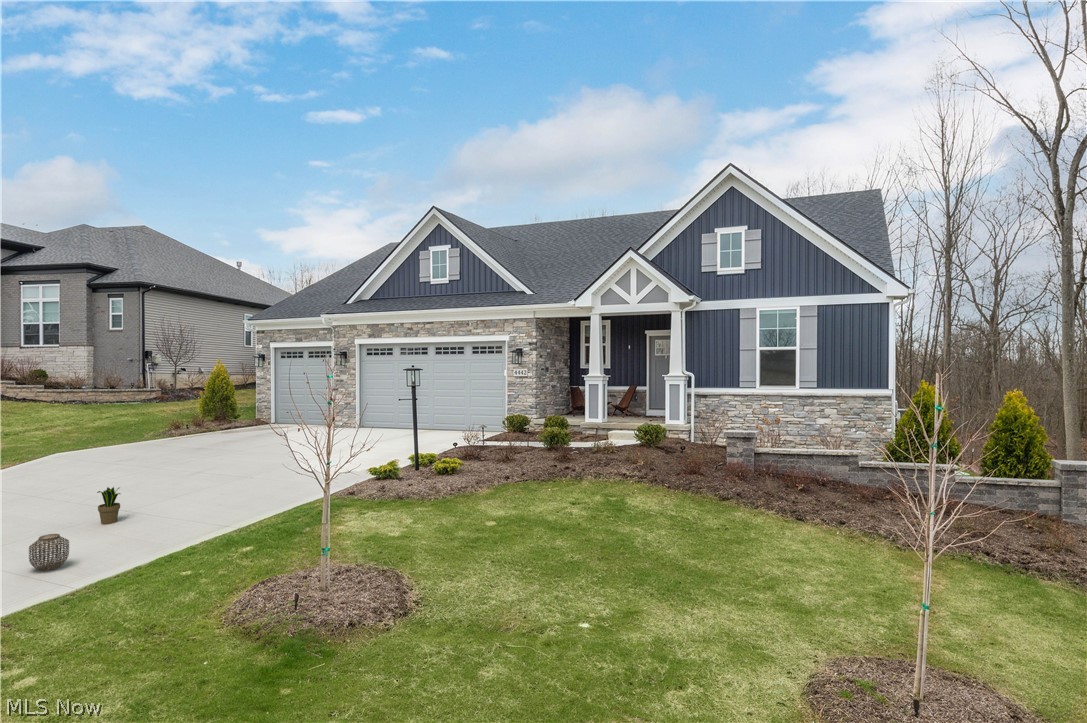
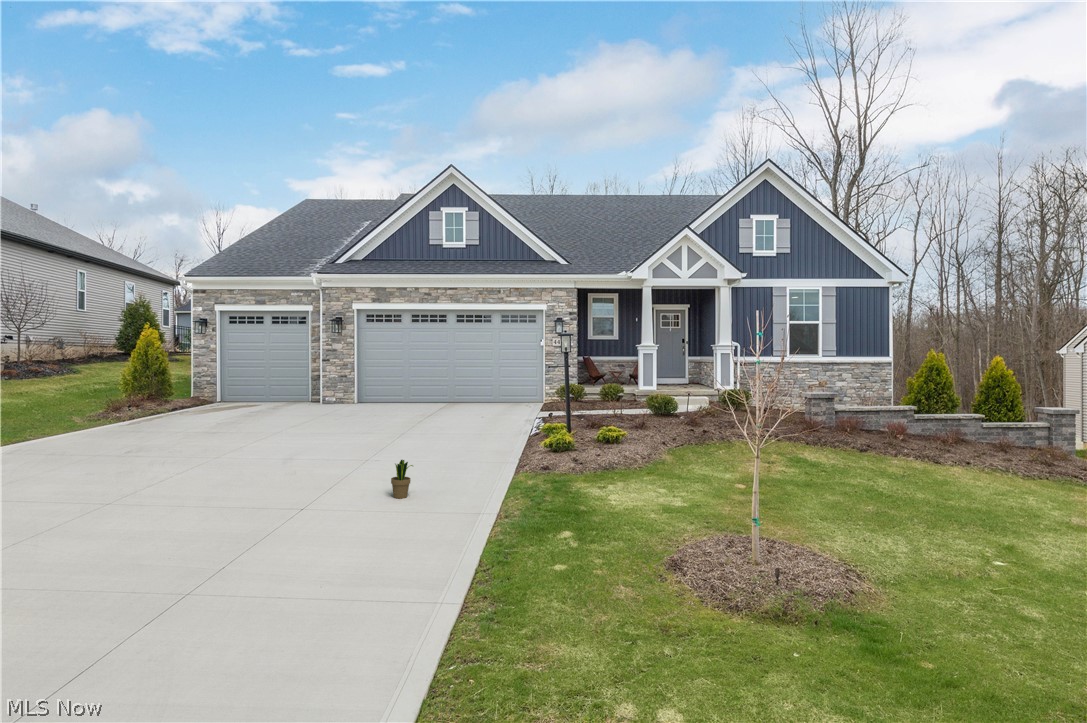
woven basket: present [29,534,69,571] -> none [463,497,494,532]

